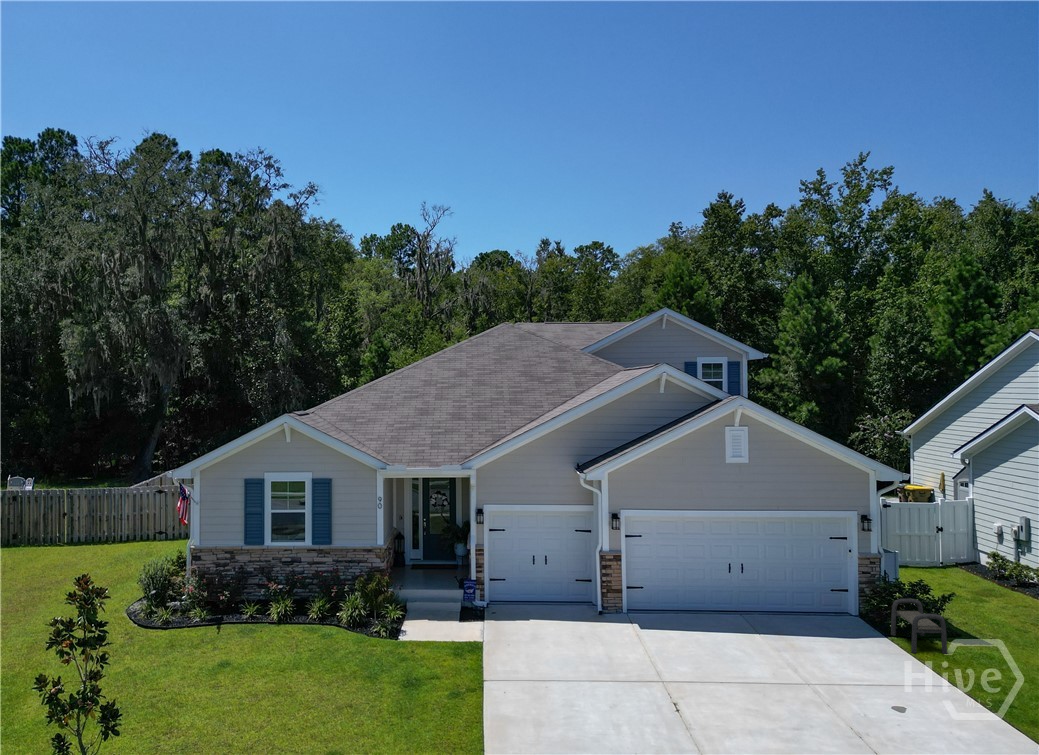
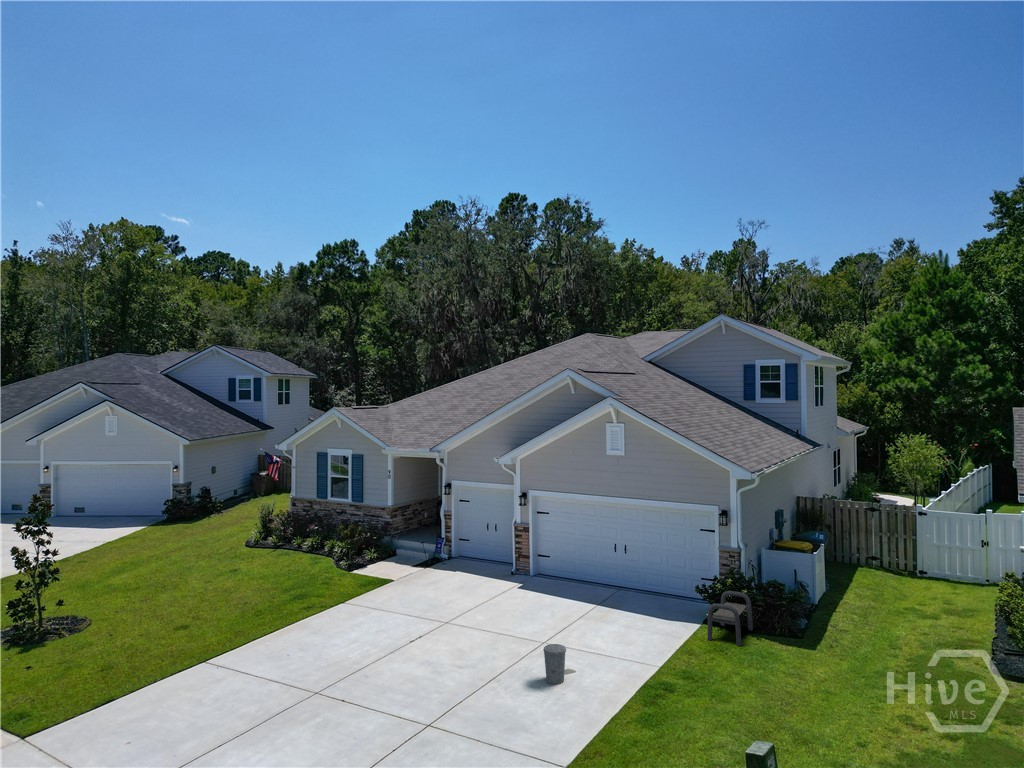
trash can: none [873,688,902,735] -> present [543,644,566,684]

